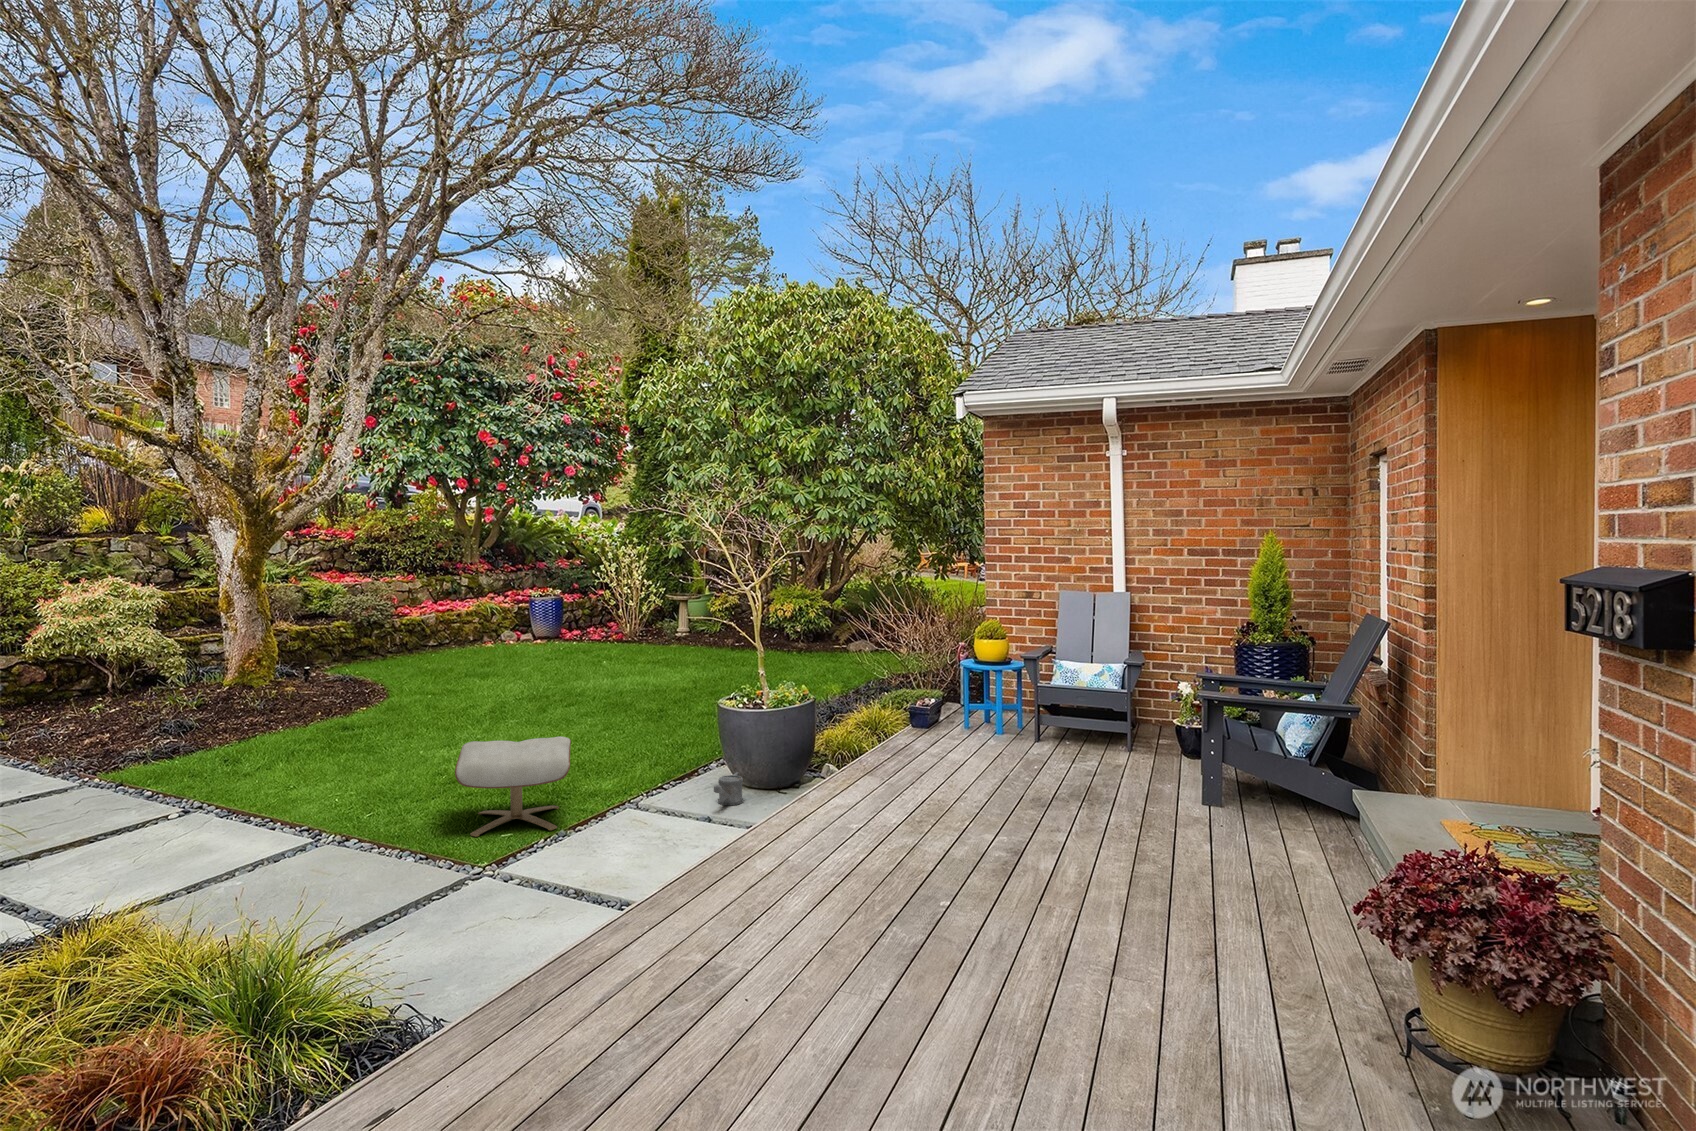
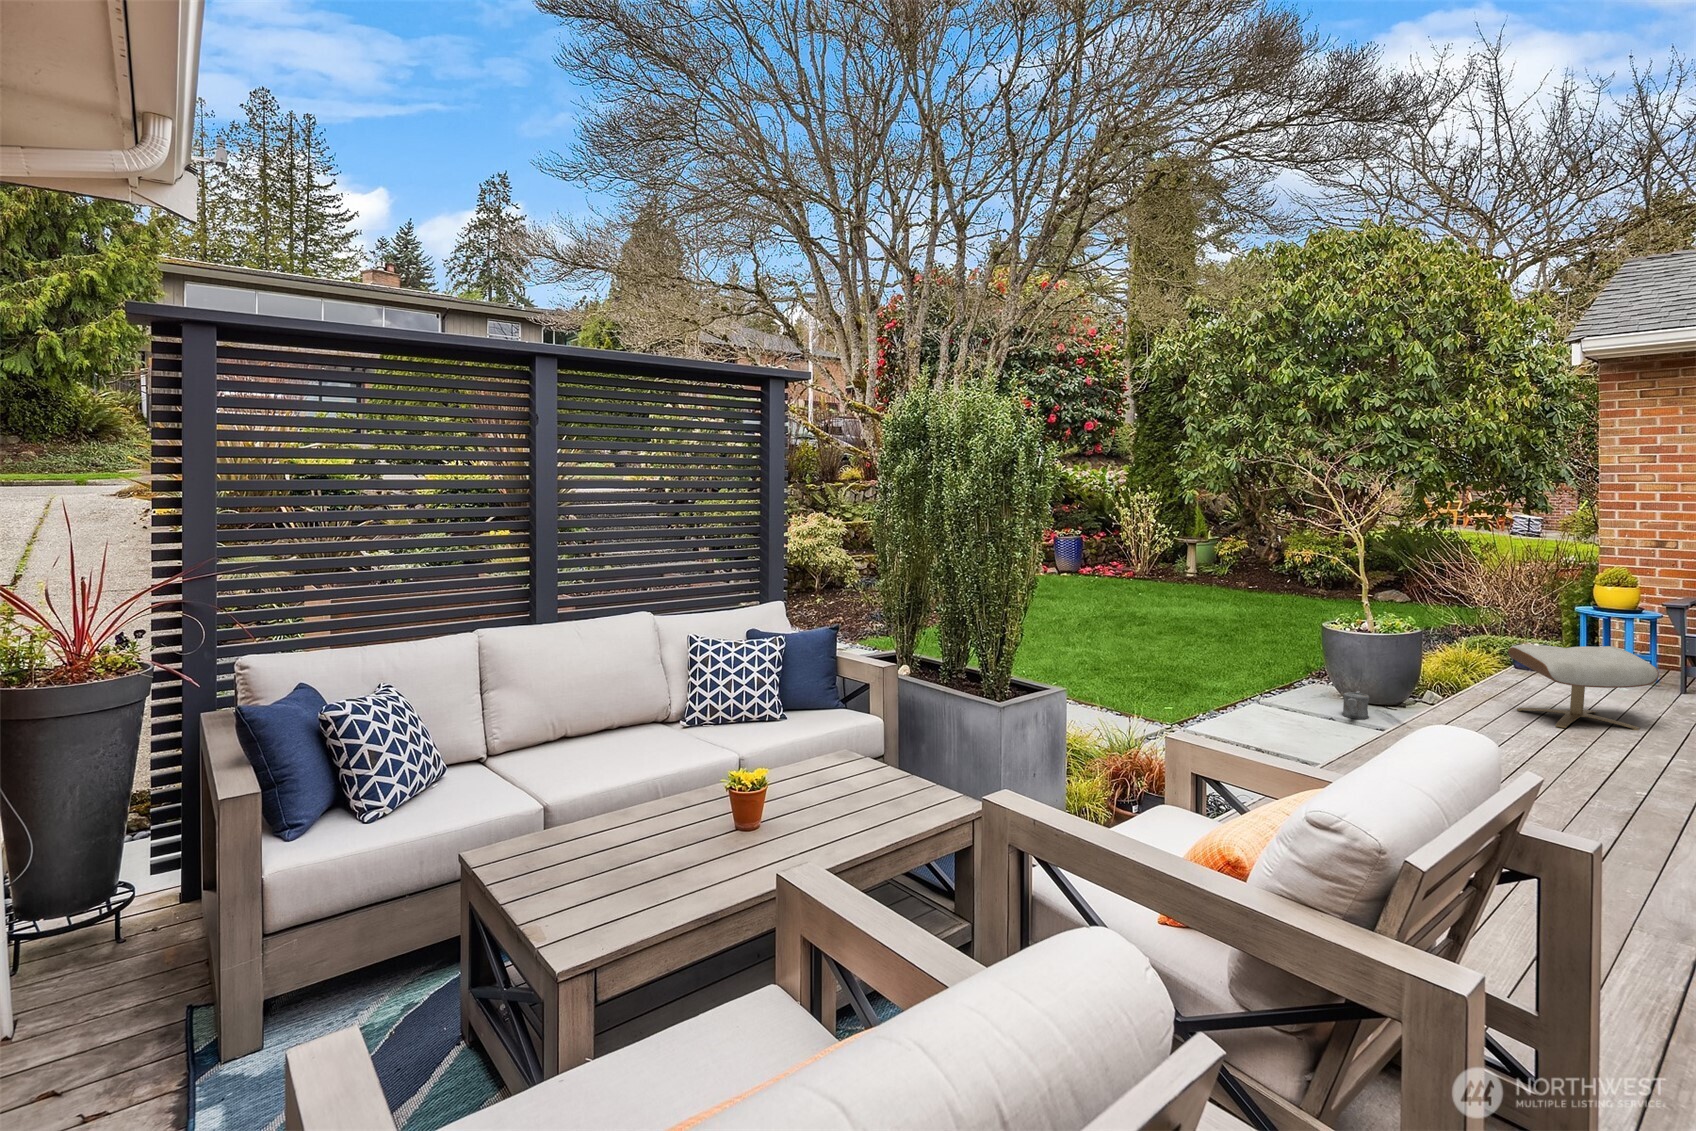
ottoman: present [455,736,571,837] -> present [1508,644,1659,730]

